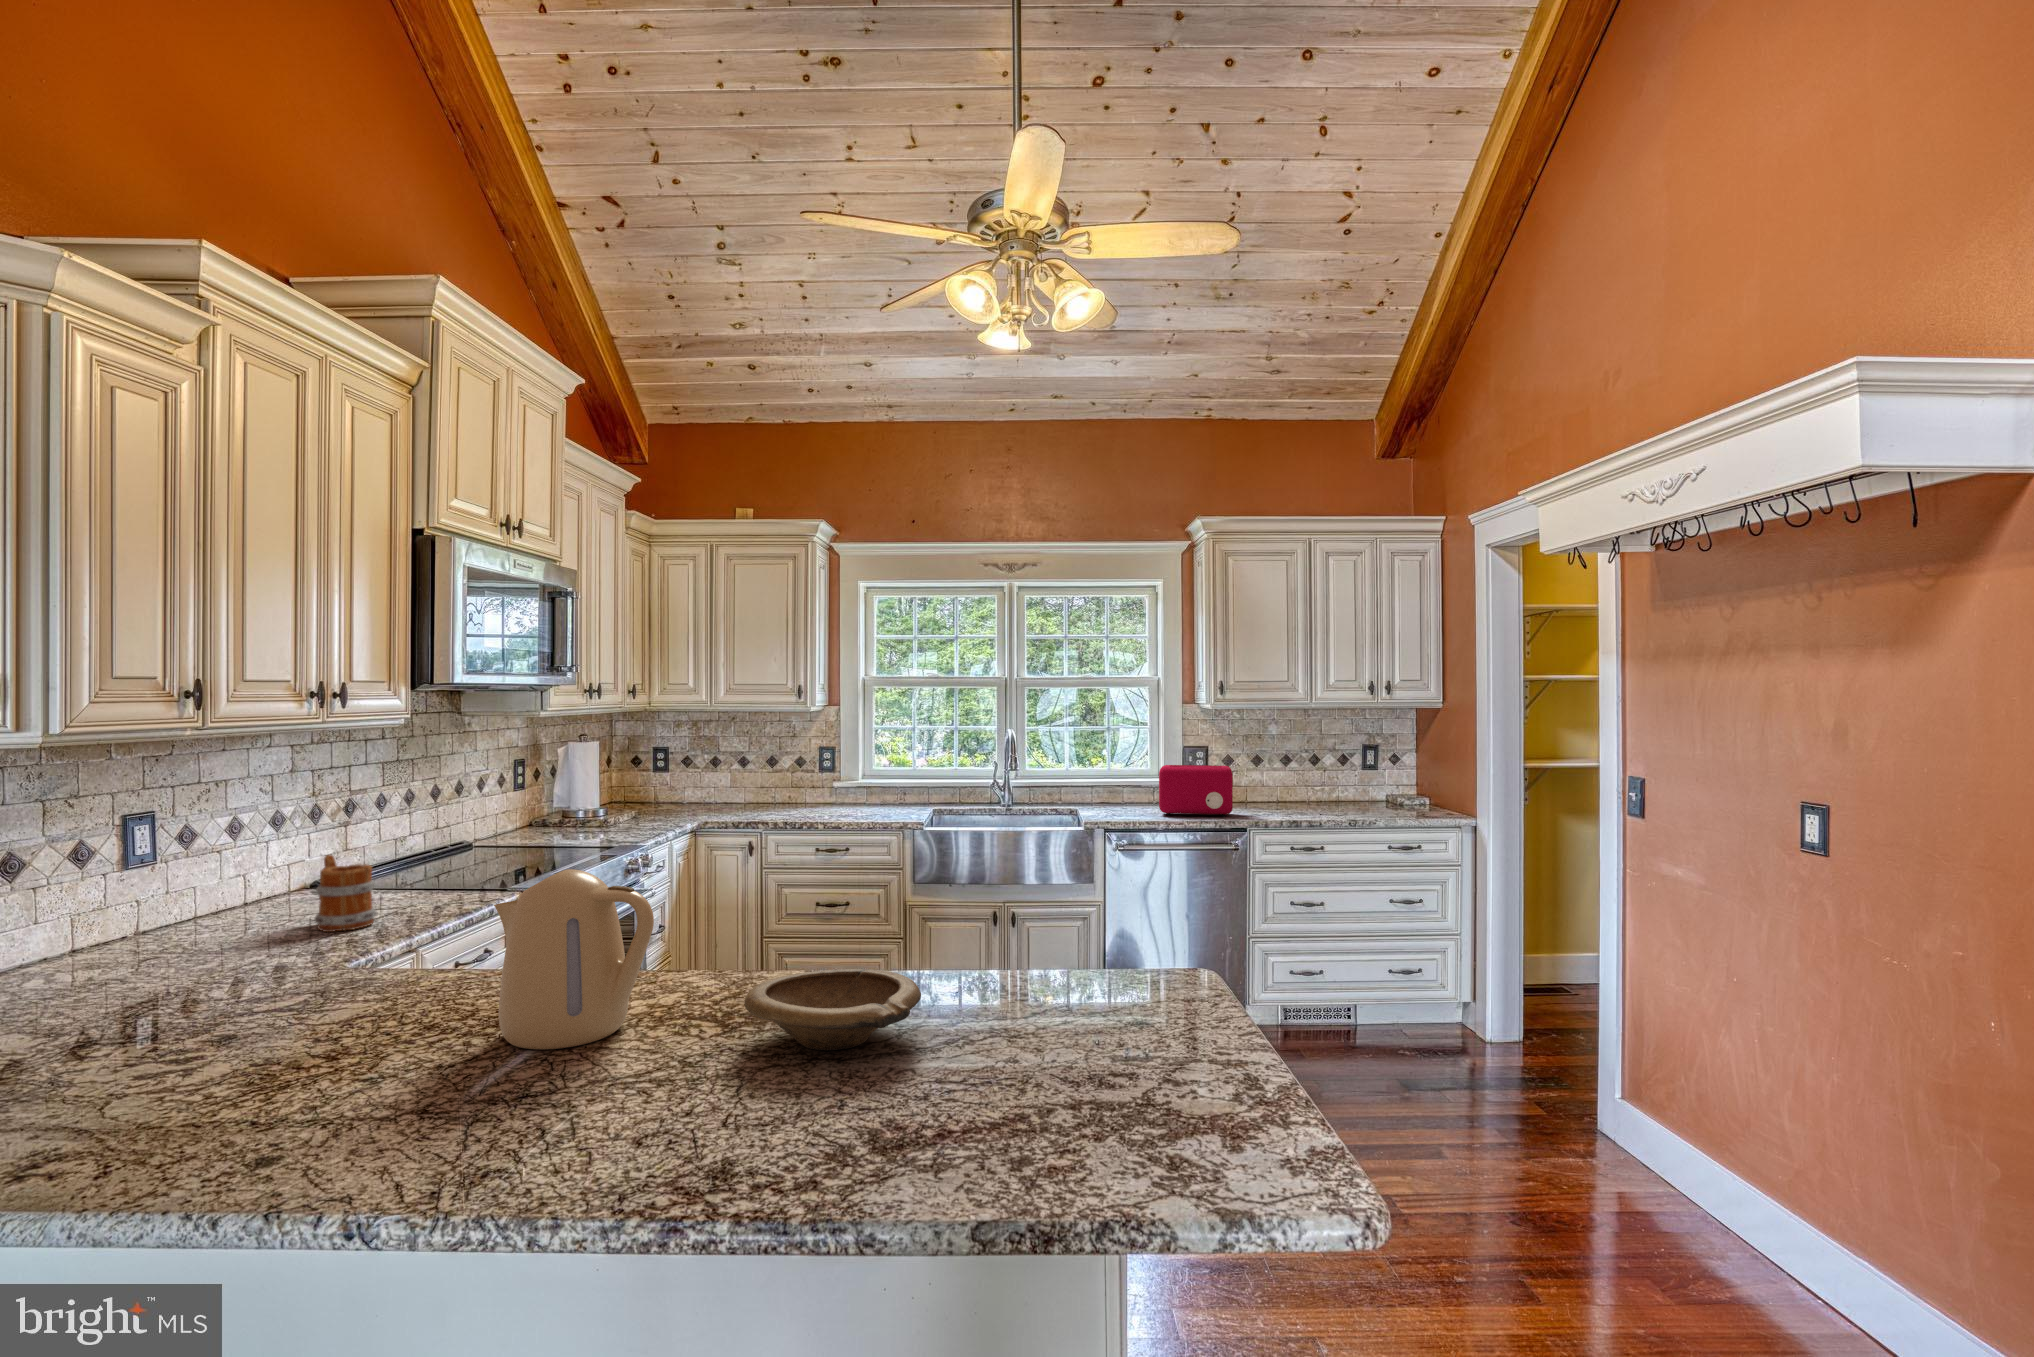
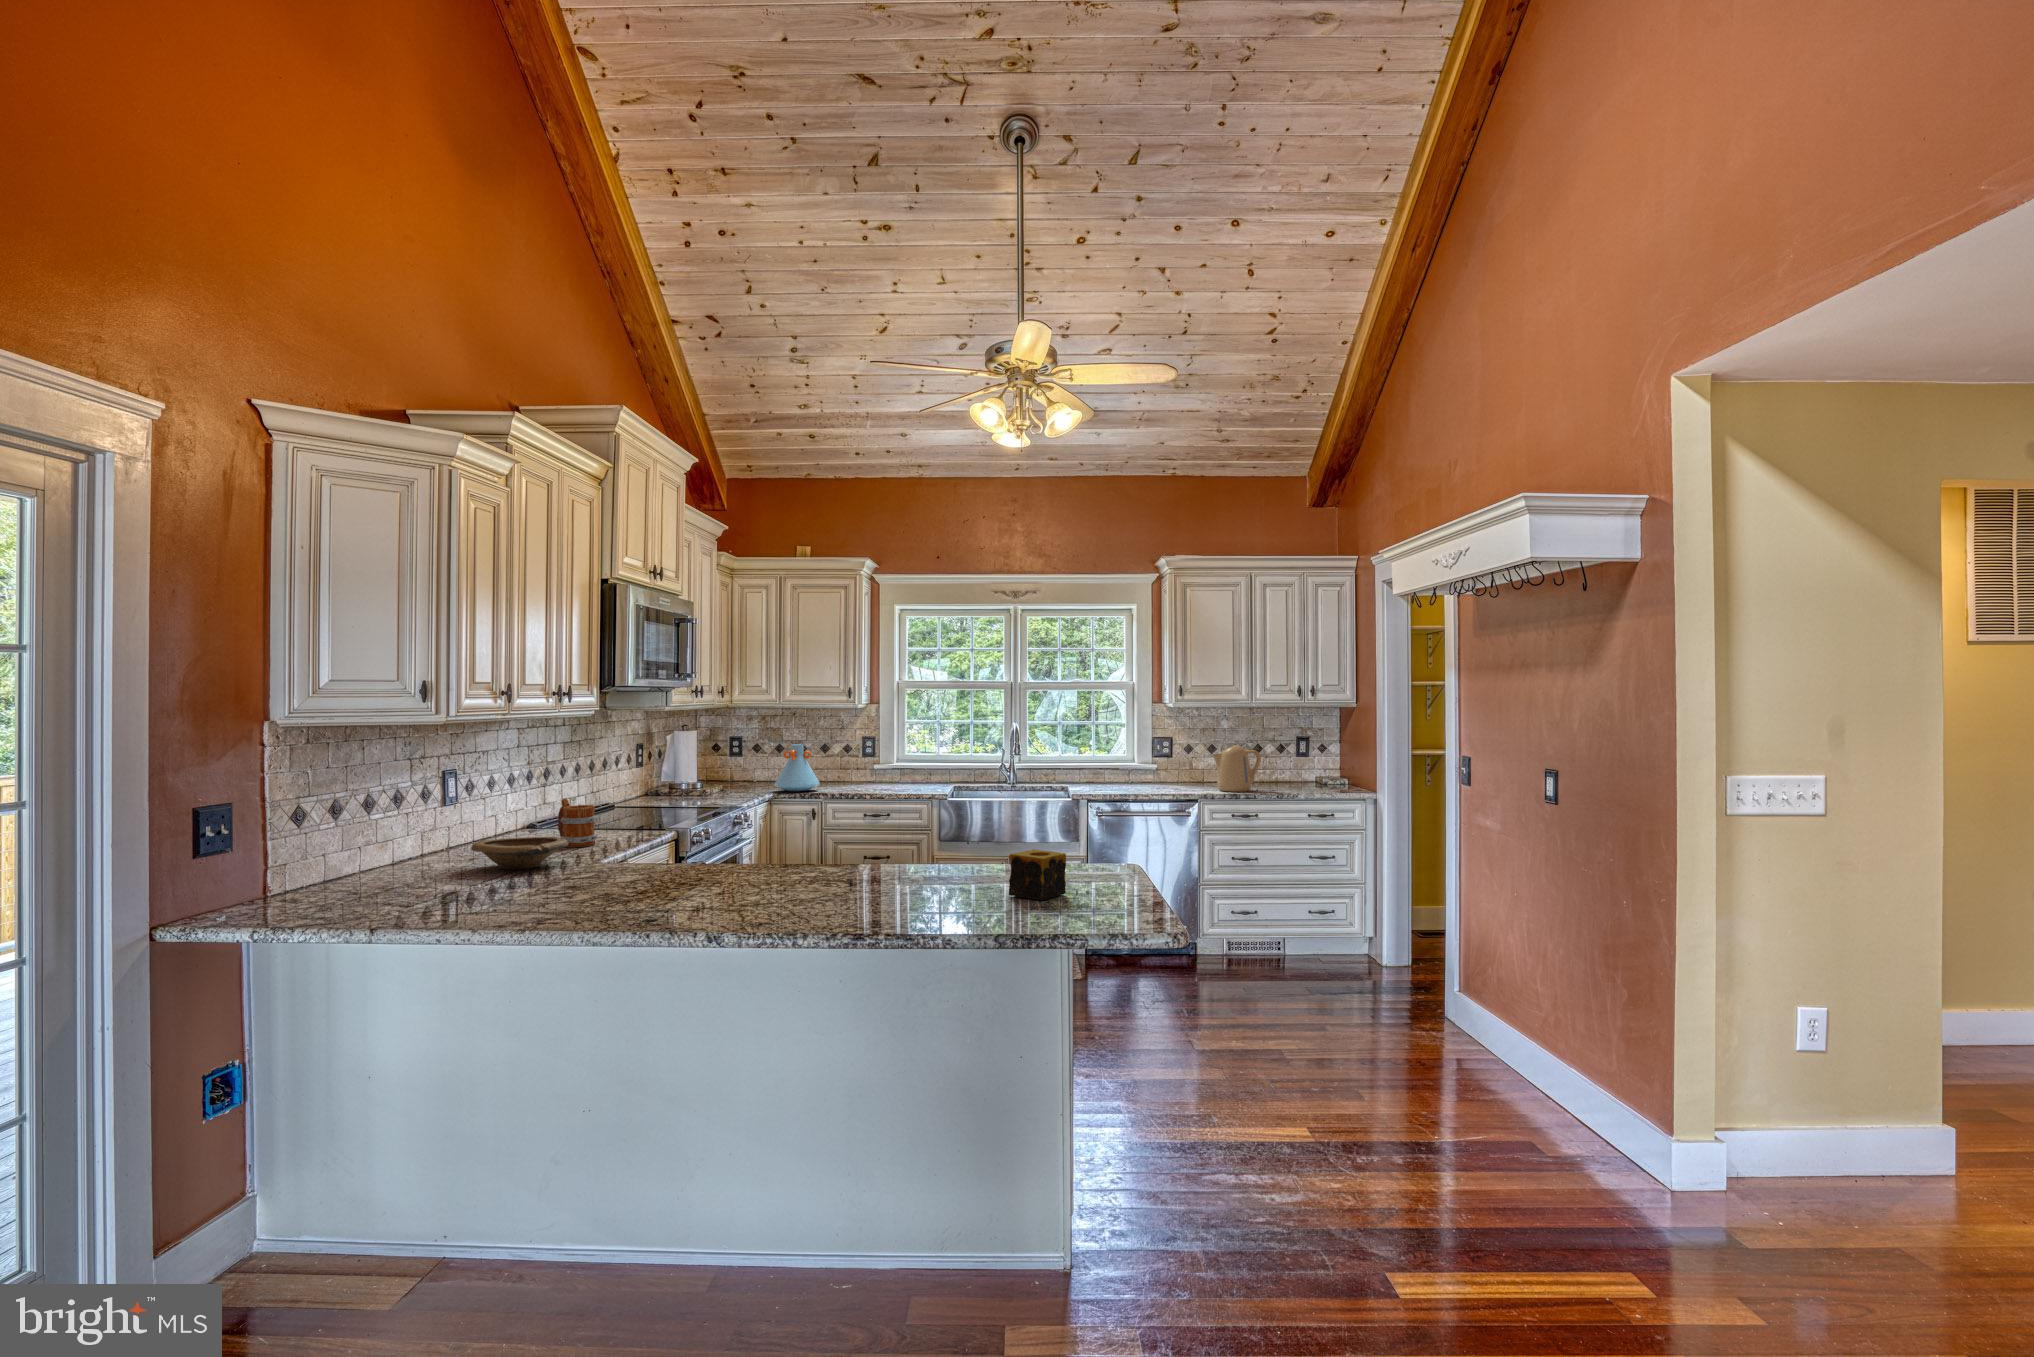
vase: none [701,758,760,819] -> present [774,744,820,791]
toaster: present [1159,765,1233,817] -> none [1131,750,1188,790]
kettle: present [494,869,654,1050] -> present [1213,745,1261,792]
bowl: present [745,969,921,1050] -> present [471,837,568,870]
candle: none [991,983,1097,1093] -> present [1009,849,1066,900]

